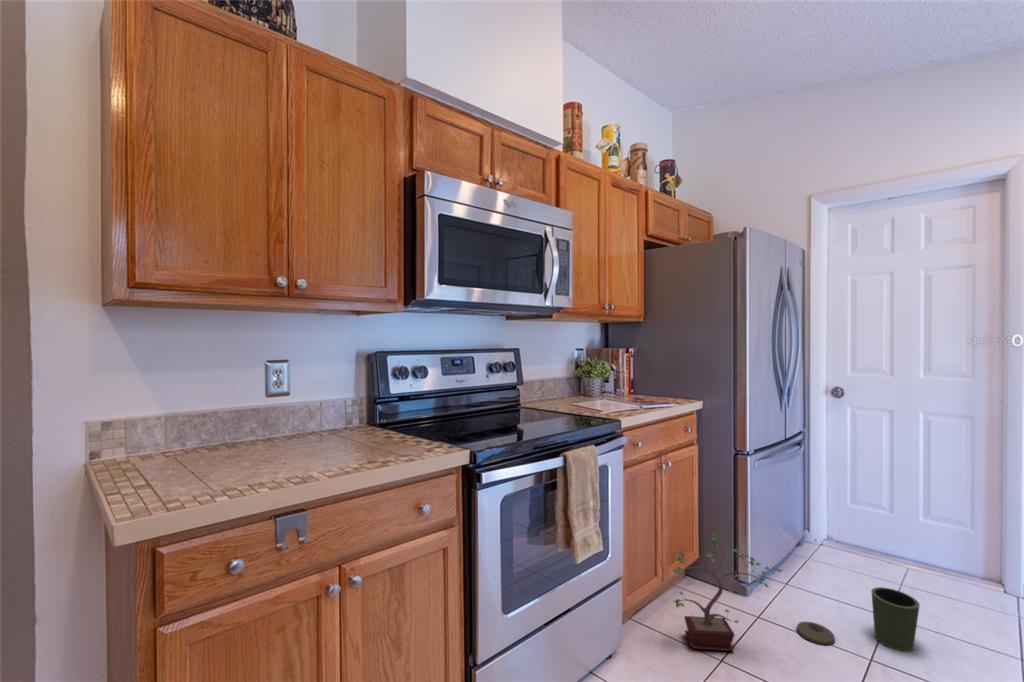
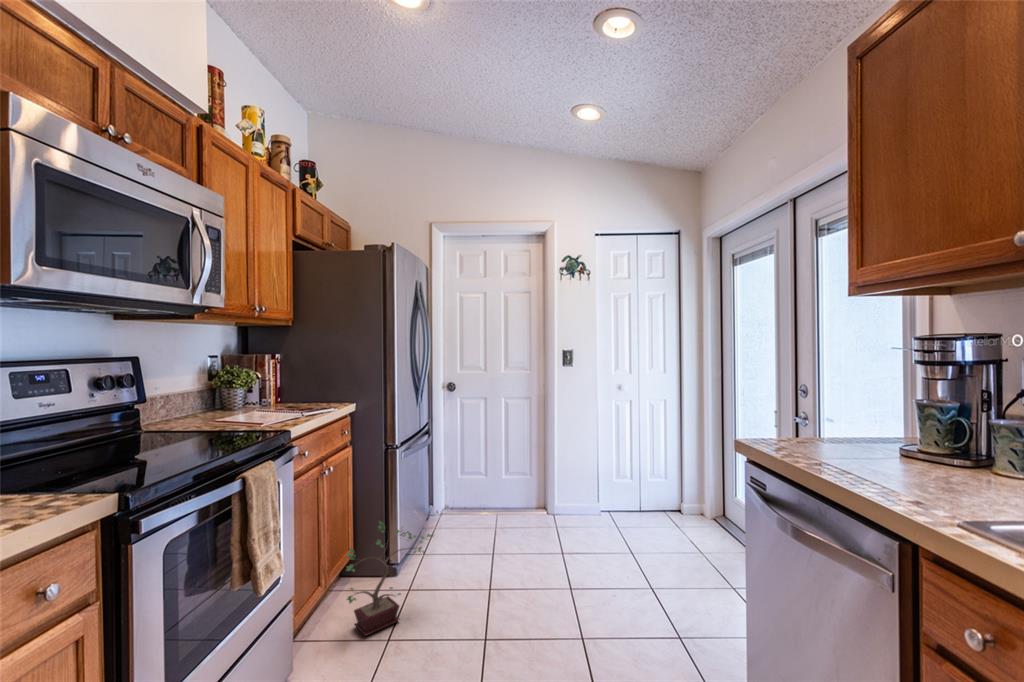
trash can: present [797,587,919,651] -> none [438,524,510,586]

